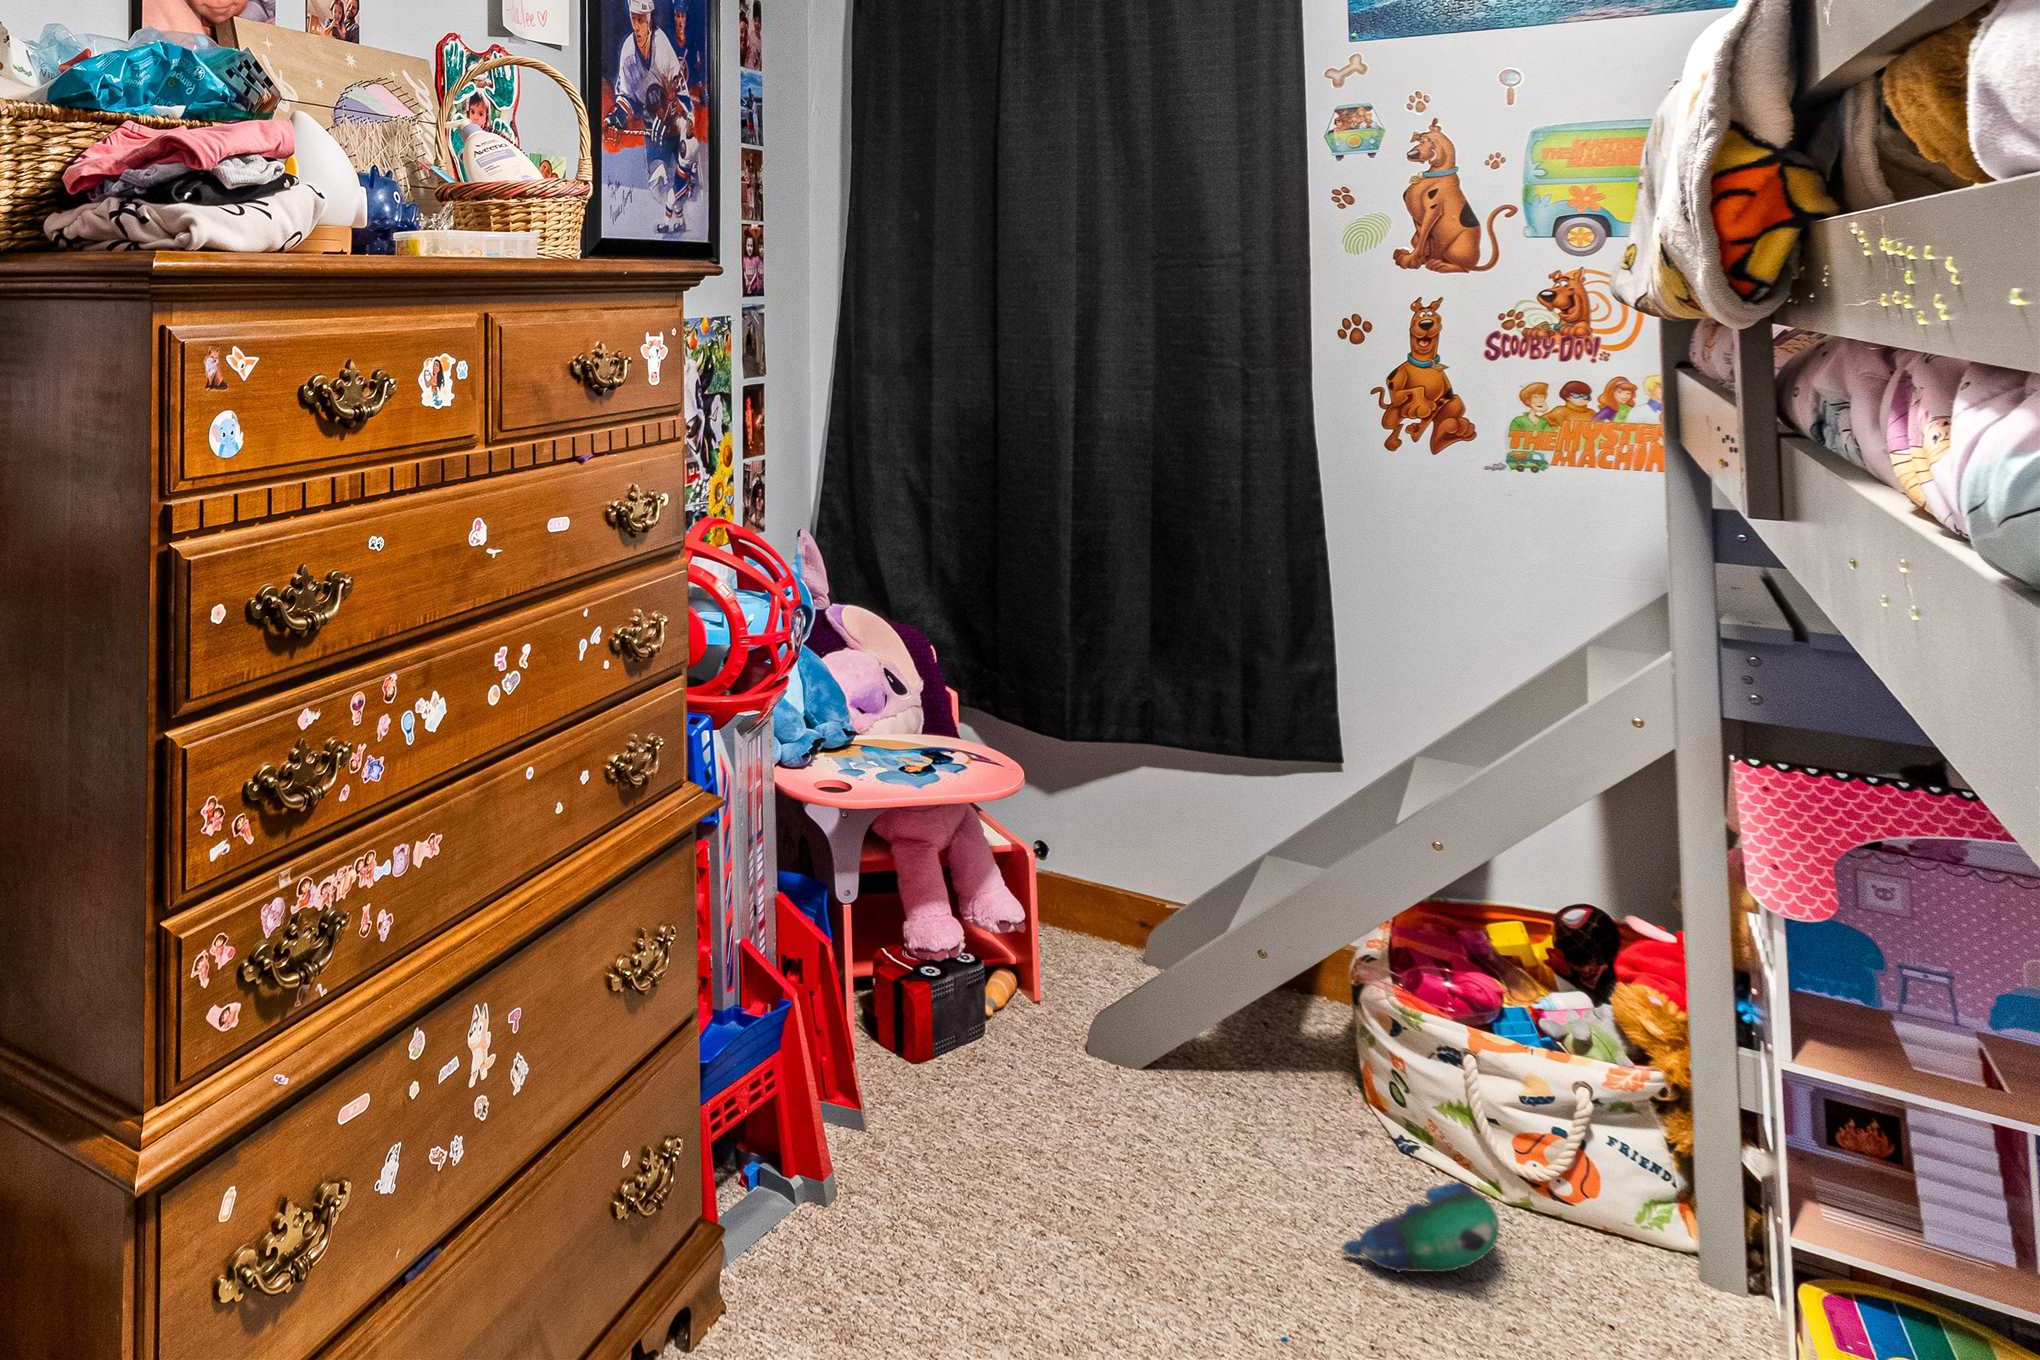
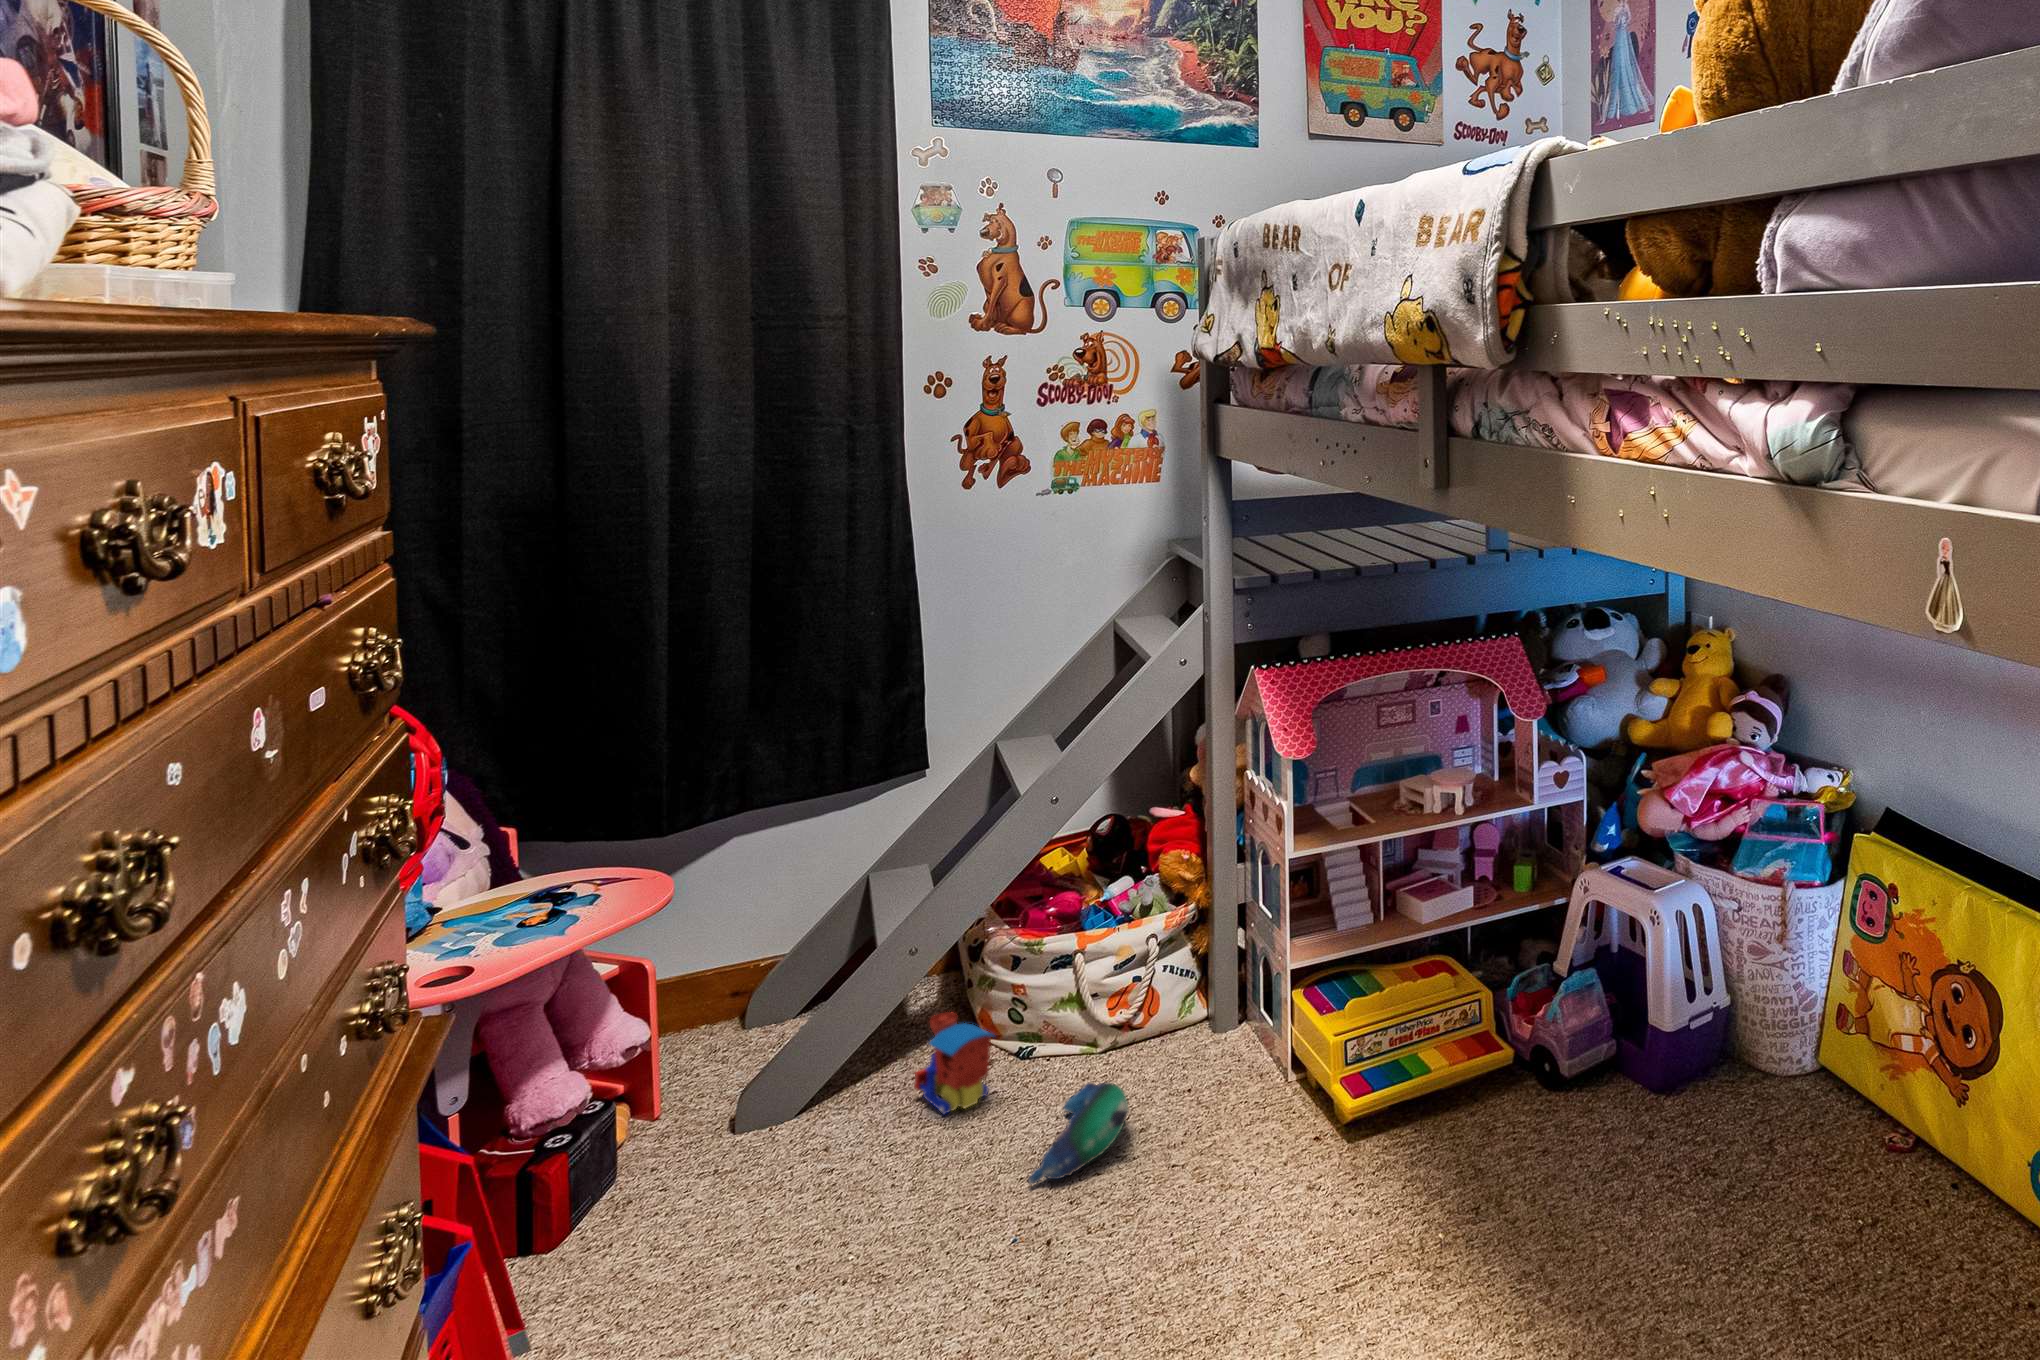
toy train: none [1266,1018,1353,1136] -> present [914,1012,994,1114]

